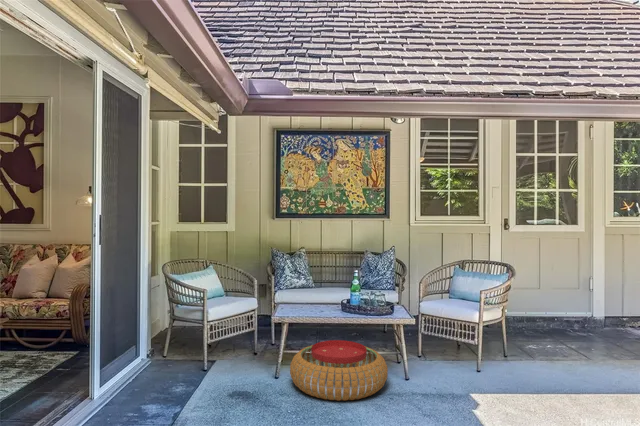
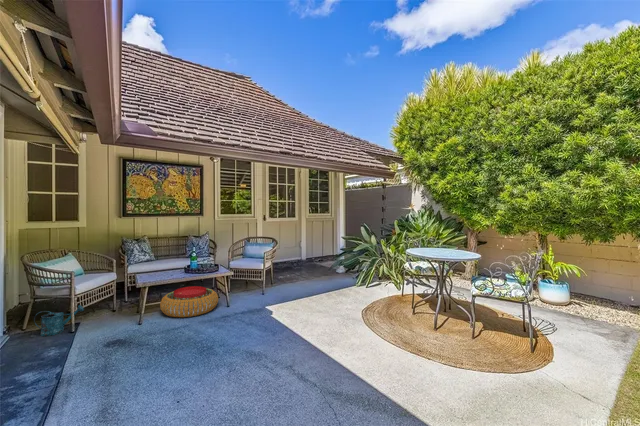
watering can: none [137,343,192,381] -> present [34,305,84,336]

